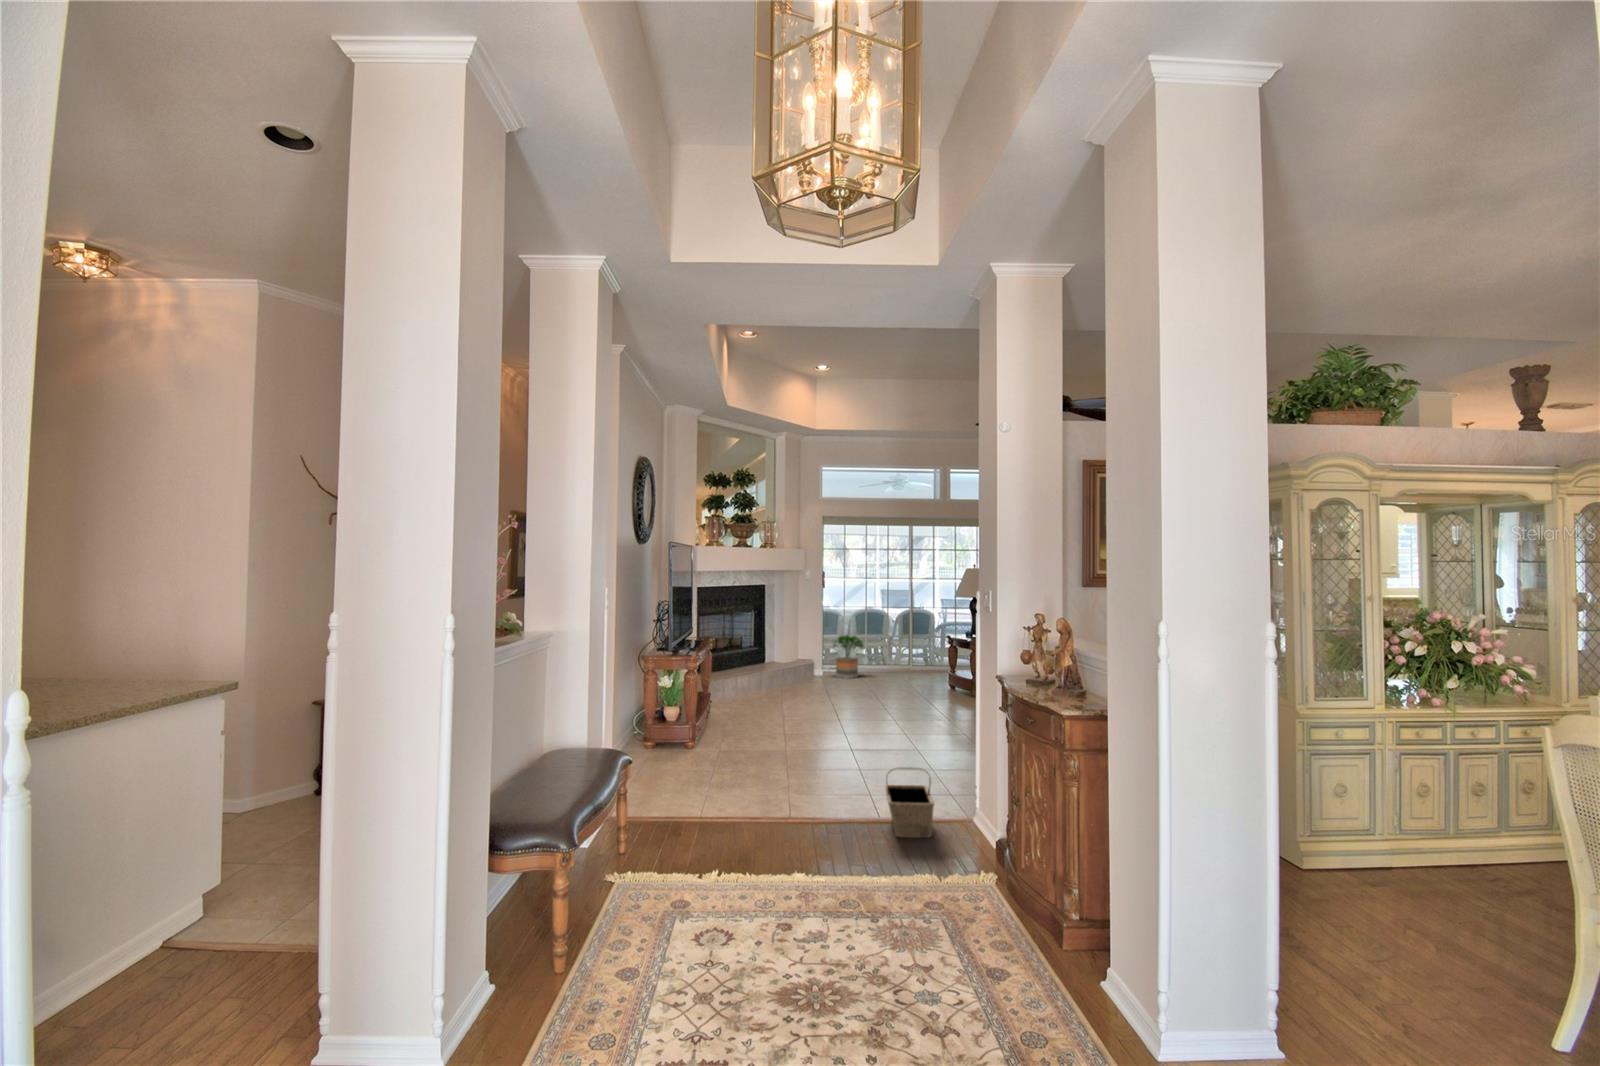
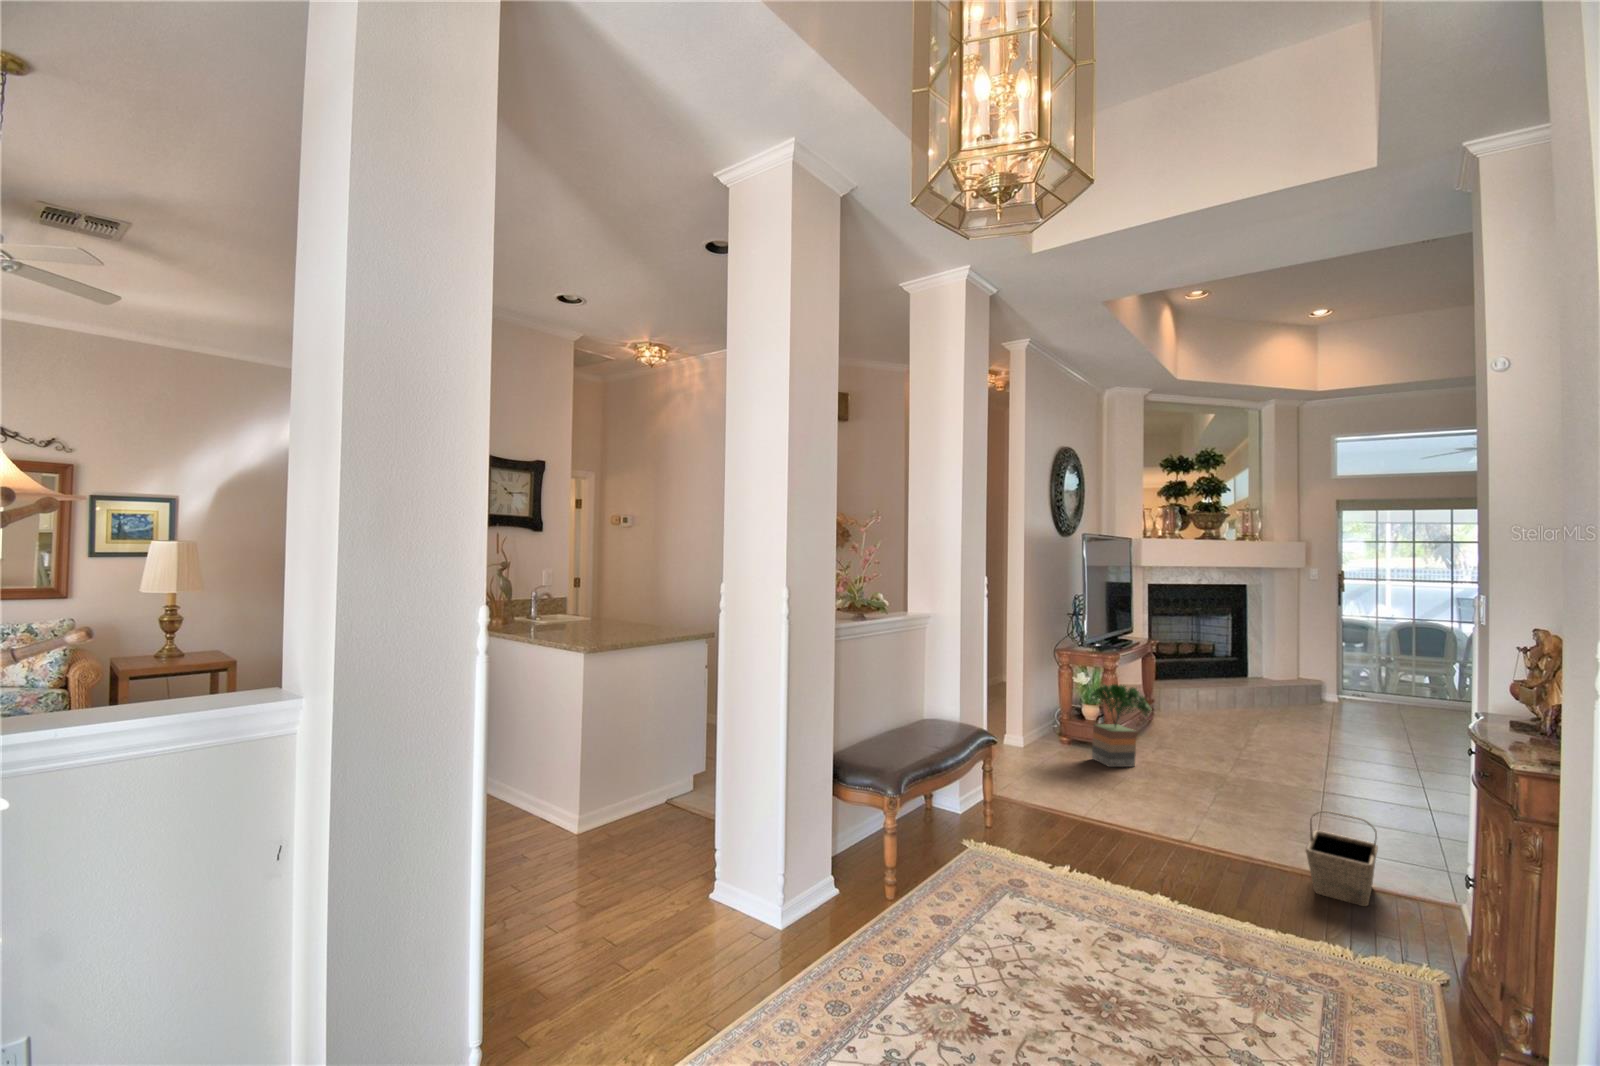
potted tree: present [833,635,864,679] -> present [1090,684,1150,767]

